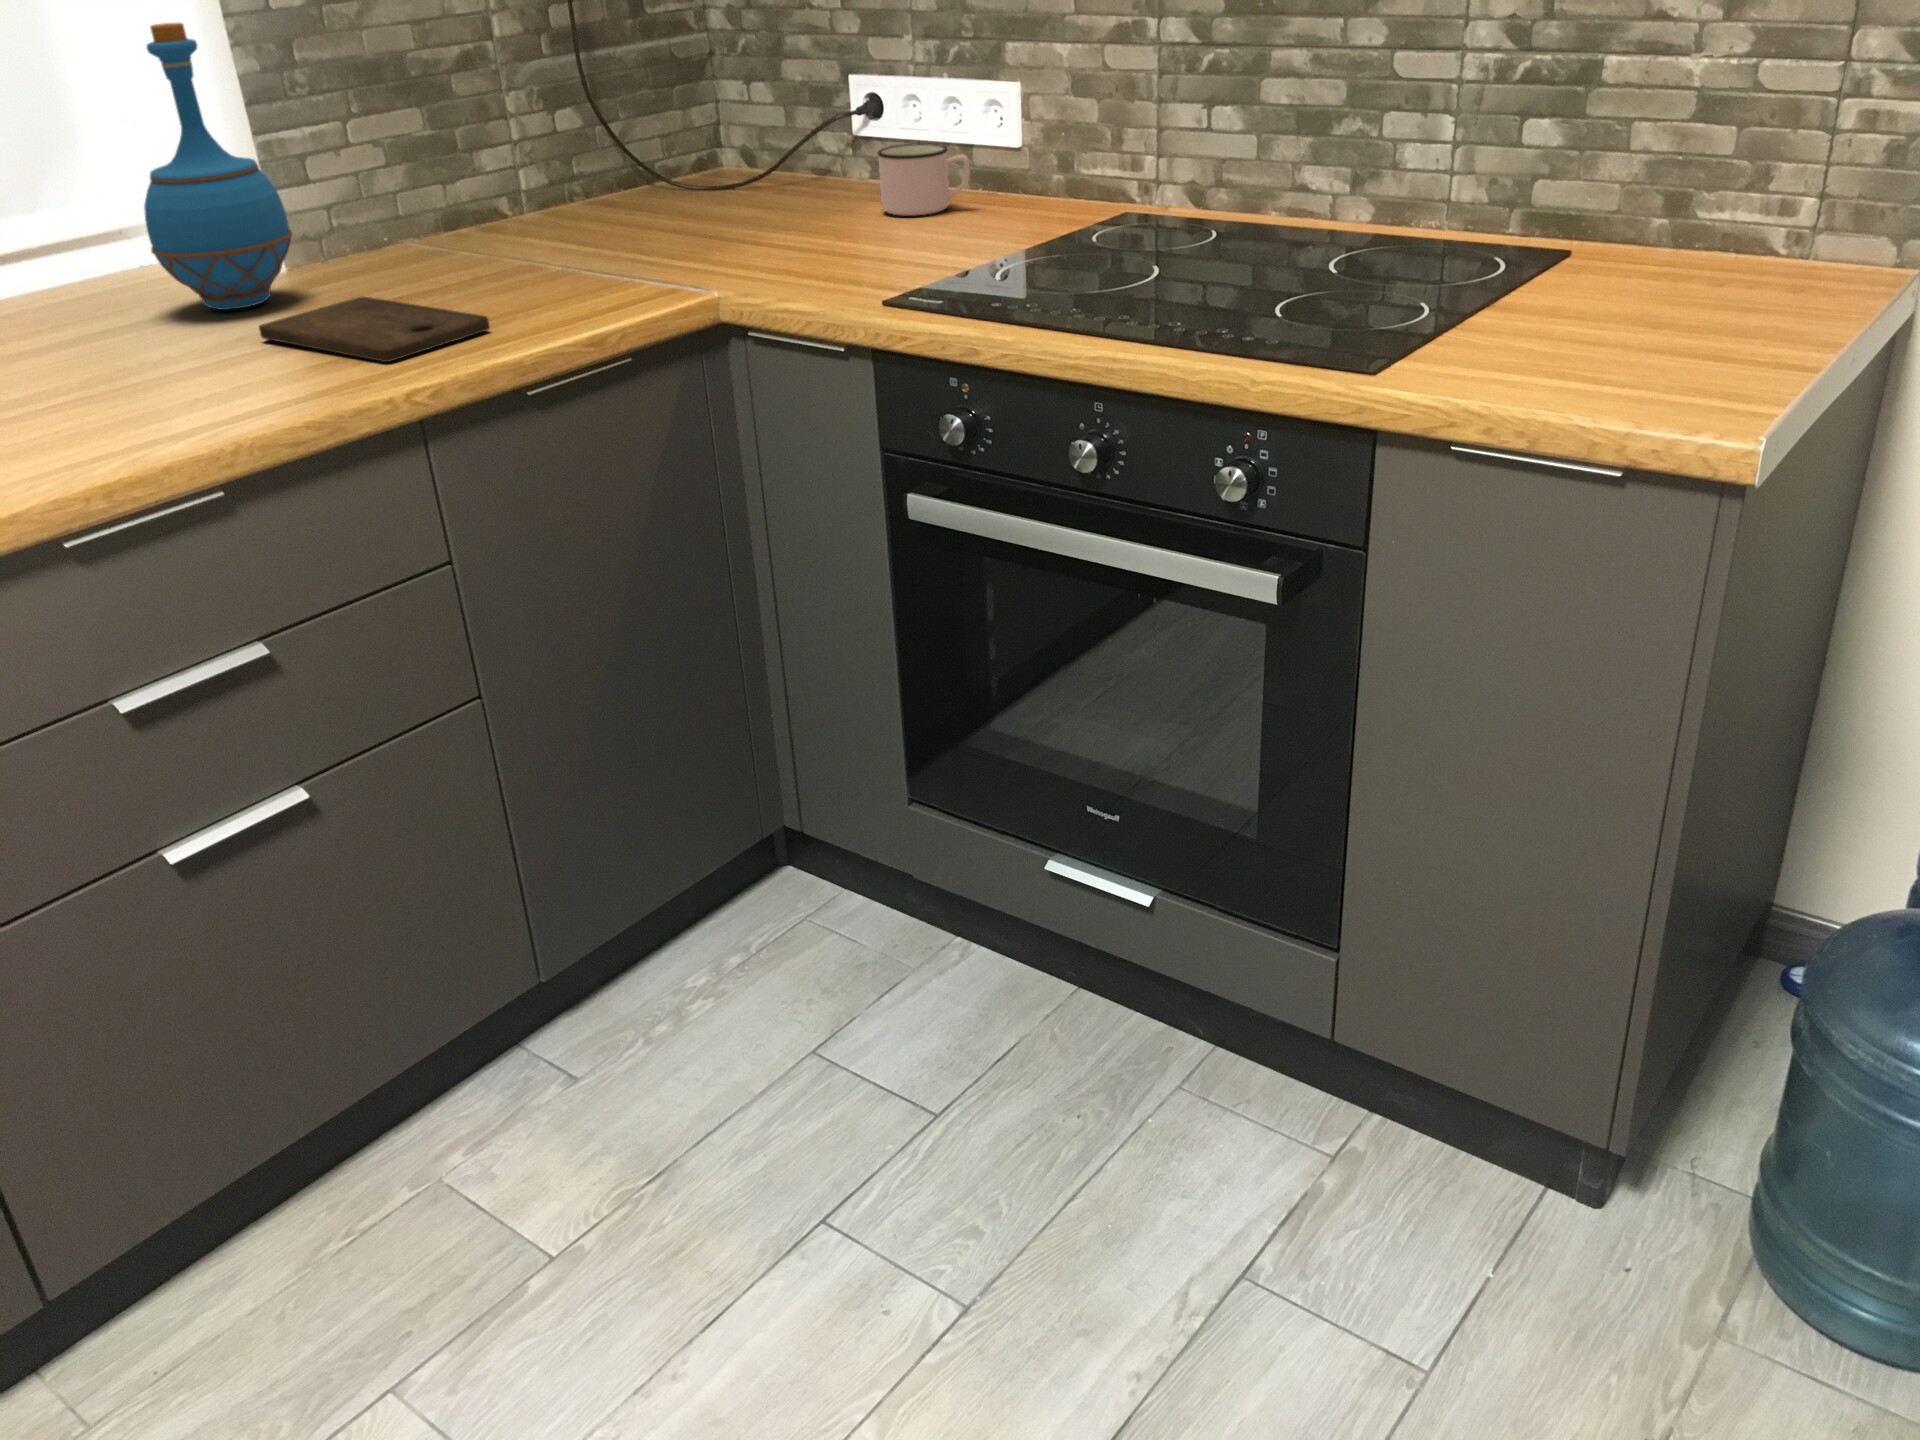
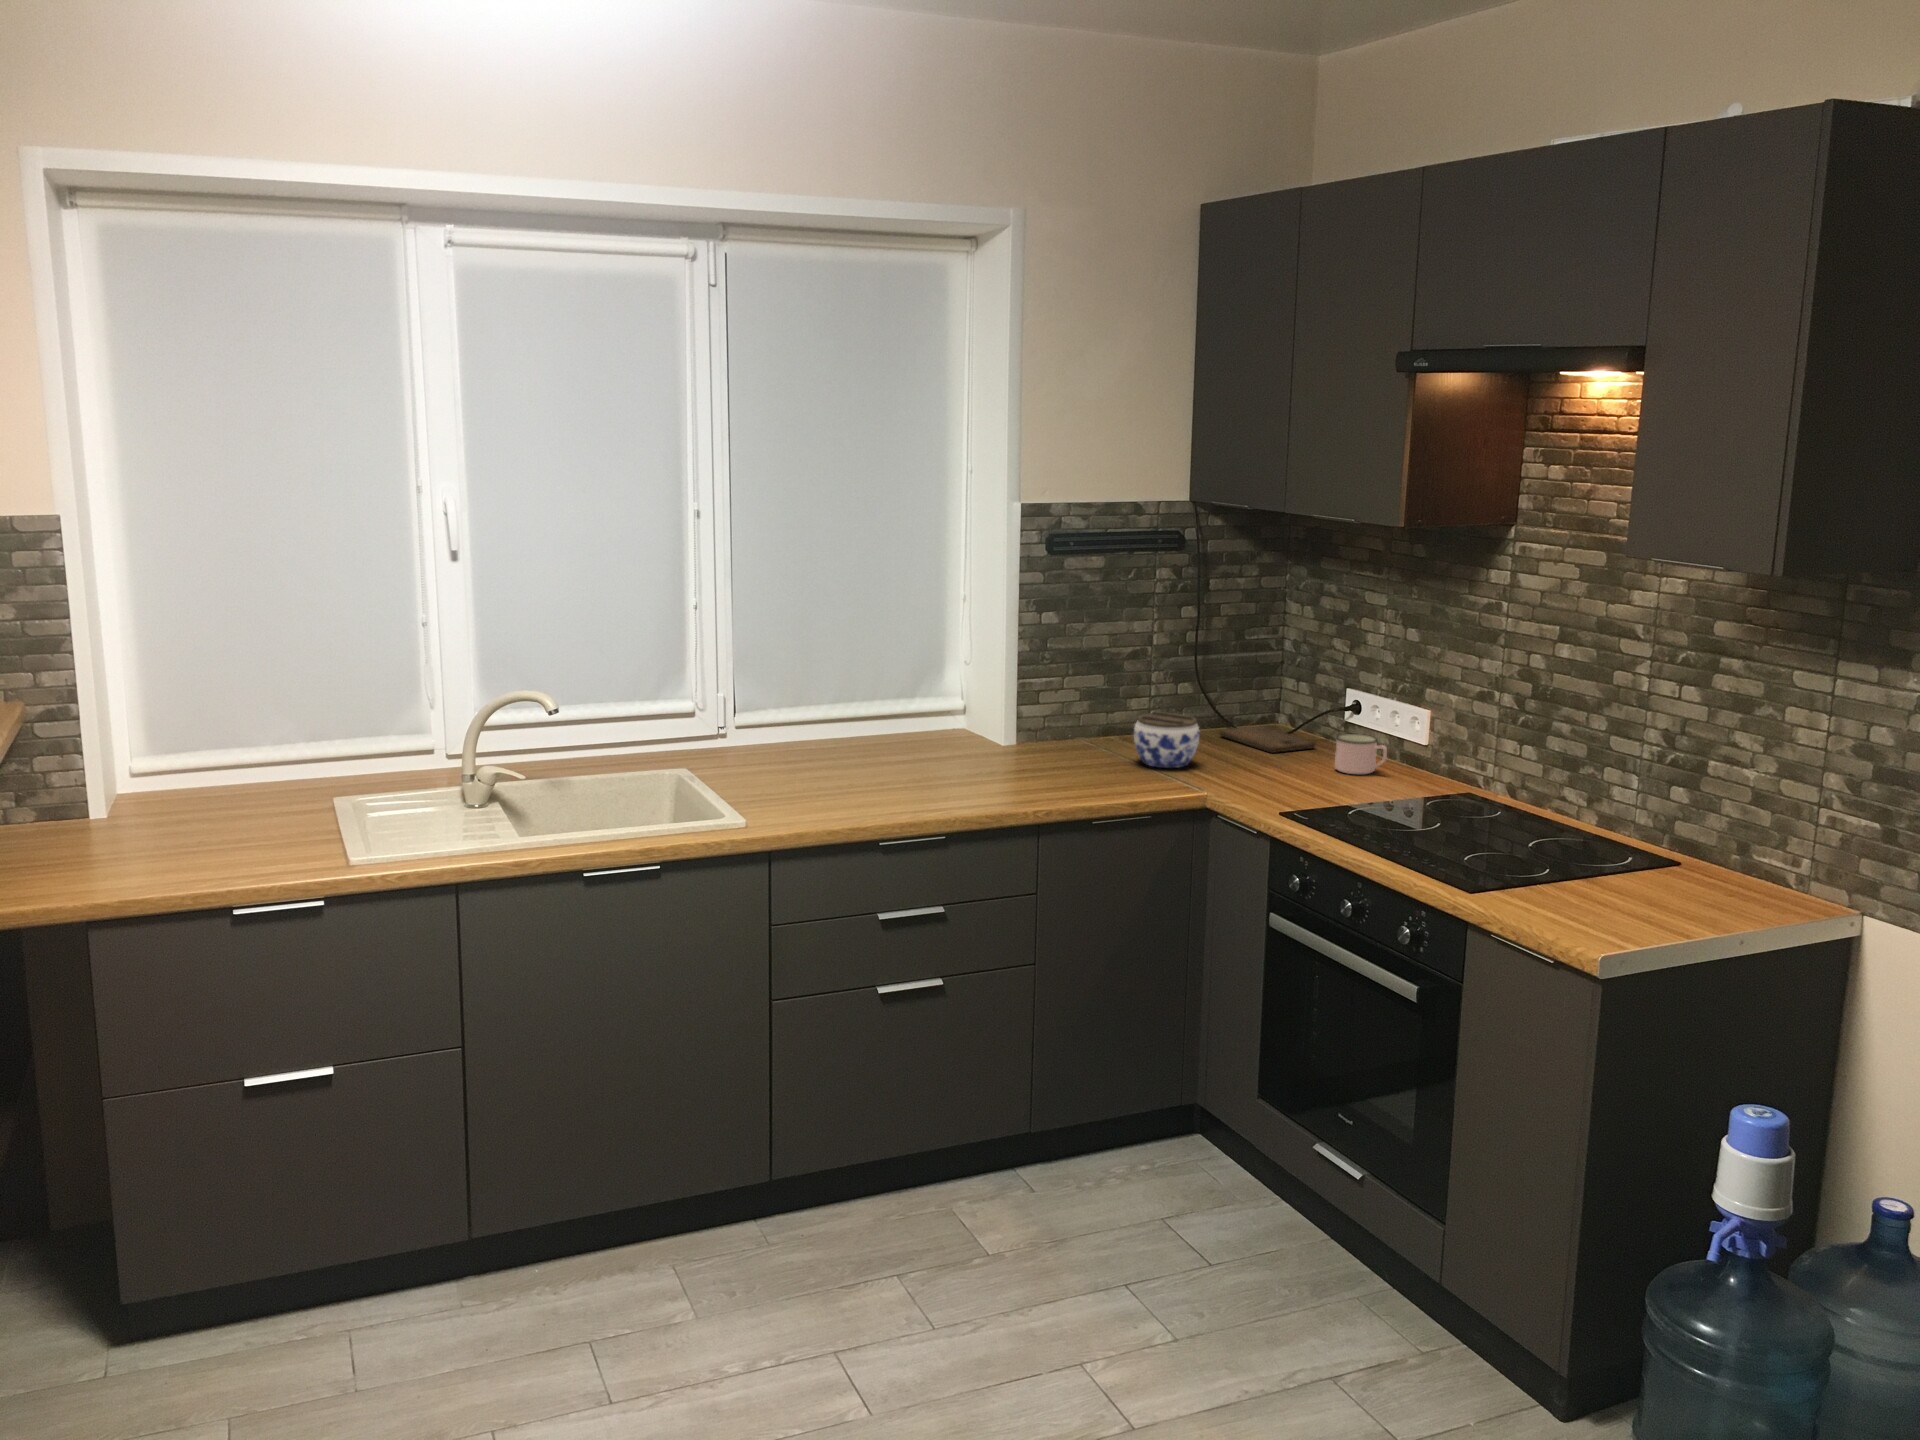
bottle: present [144,23,292,310] -> none [953,630,1019,761]
jar: none [521,154,647,262] -> present [1134,712,1200,768]
cutting board: present [259,297,490,362] -> present [1220,726,1315,753]

